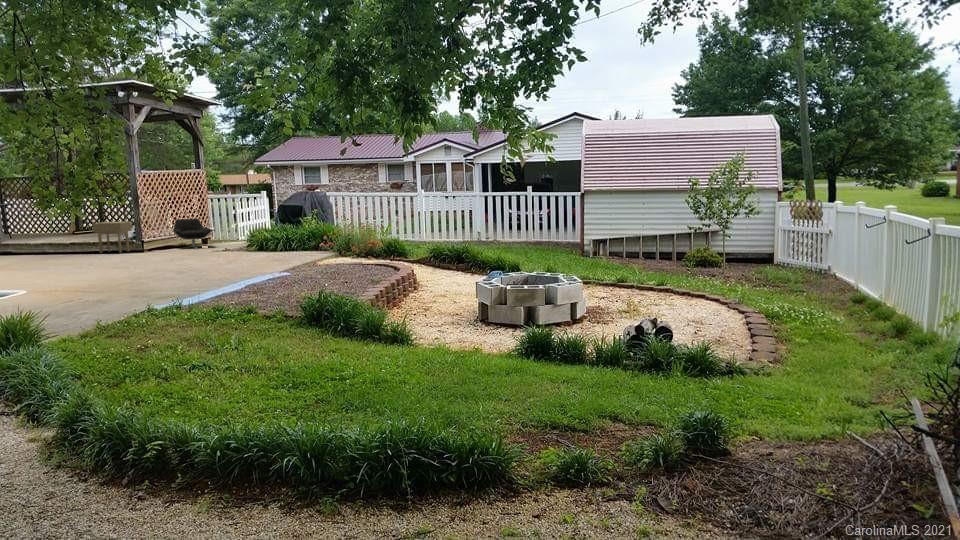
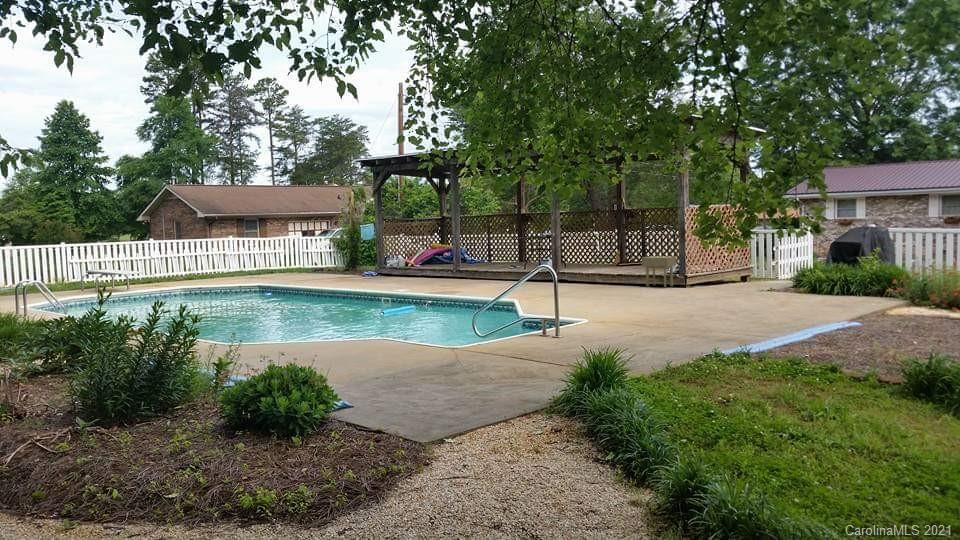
lounge chair: present [173,218,211,248] -> none [714,254,754,286]

